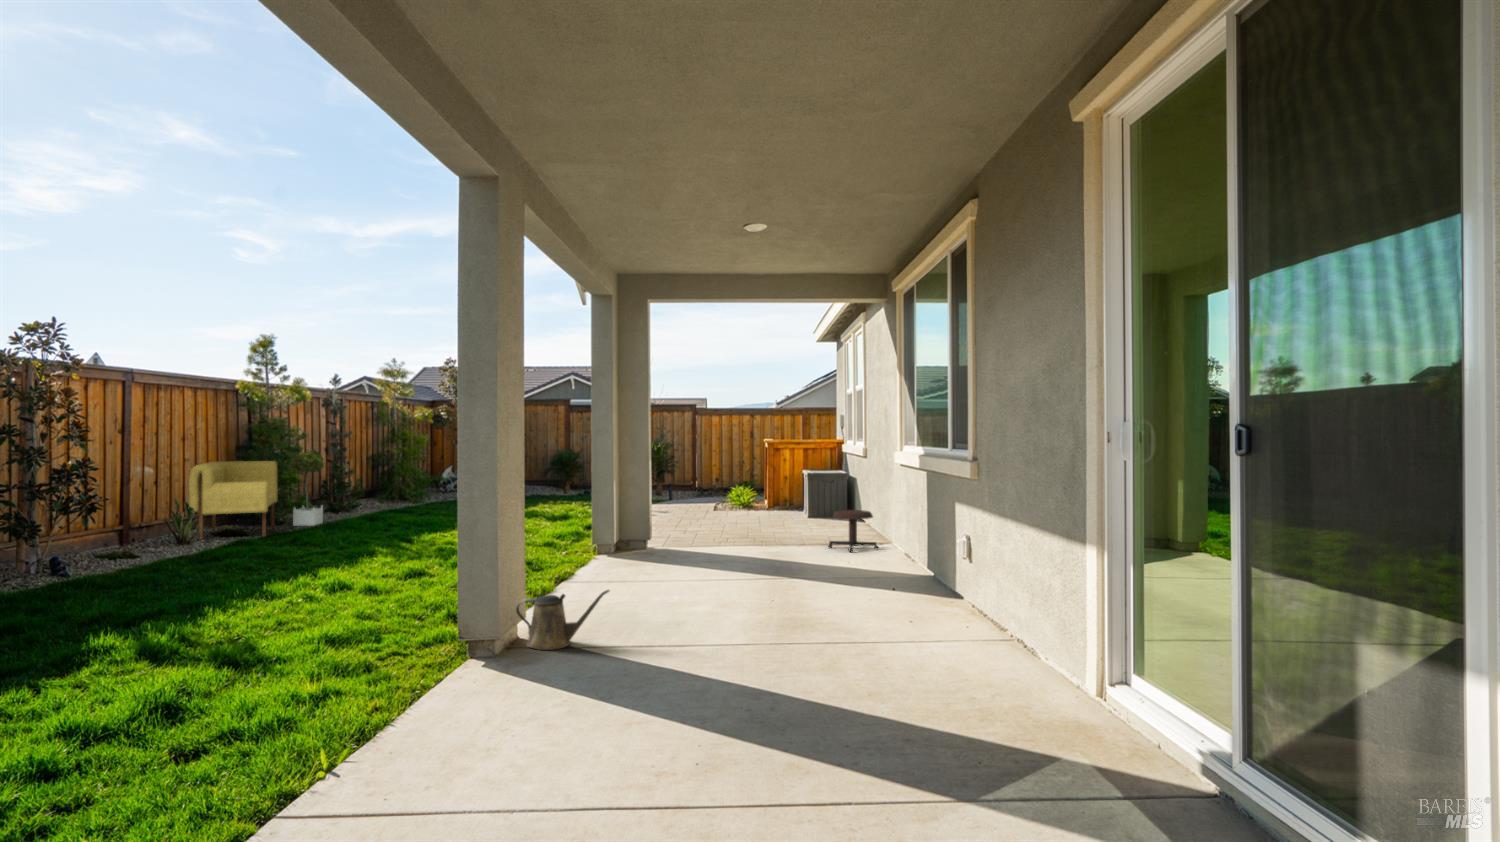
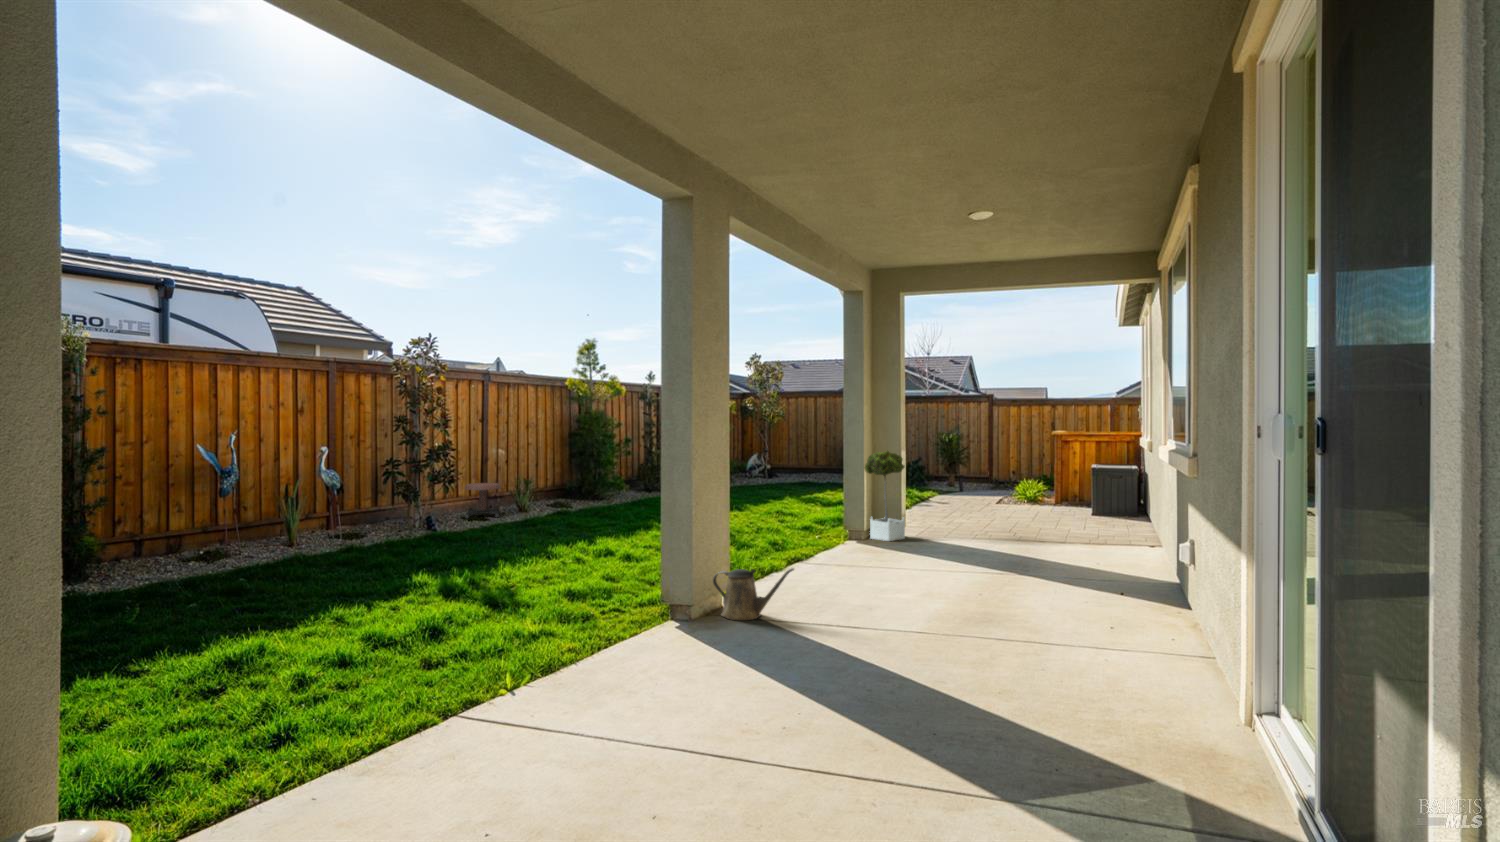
potted tree: present [290,452,324,526] -> present [865,451,905,541]
armchair: present [189,461,277,540] -> none [528,446,596,509]
stool: present [828,510,879,552] -> present [465,483,501,518]

